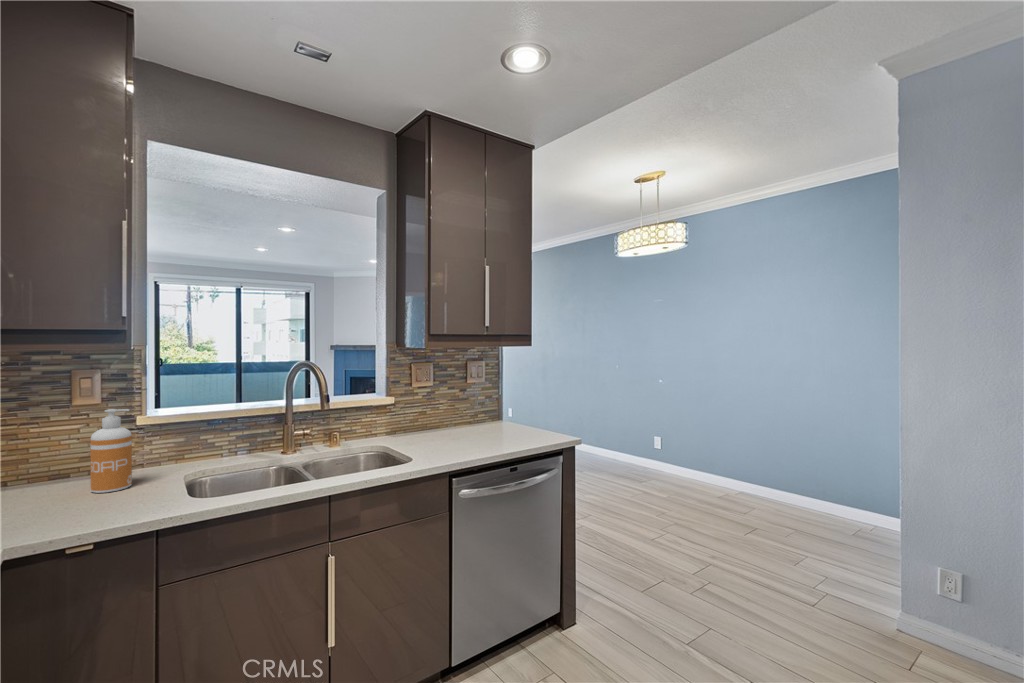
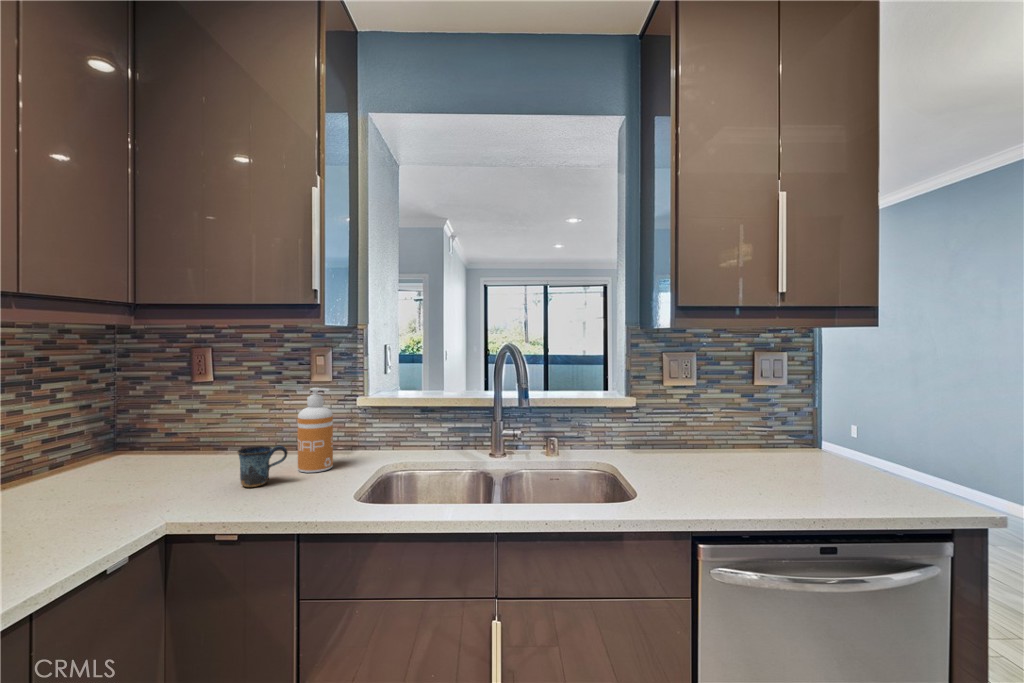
mug: none [39,467,101,512] -> present [237,446,288,487]

